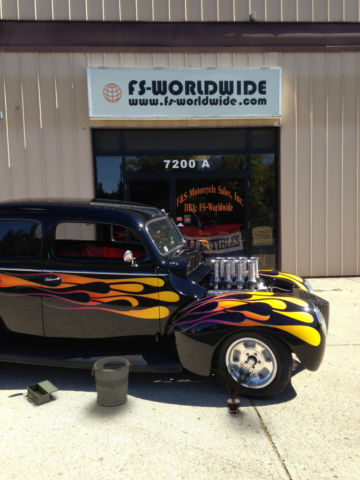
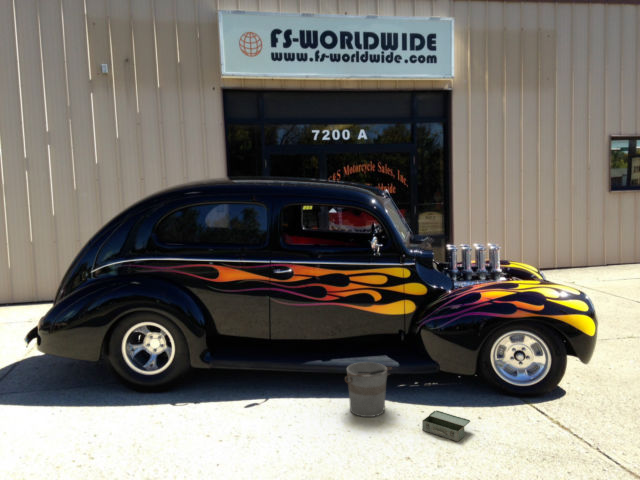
potted plant: present [213,364,256,413] -> none [486,356,545,413]
toolbox: present [27,380,59,404] -> present [422,410,470,442]

